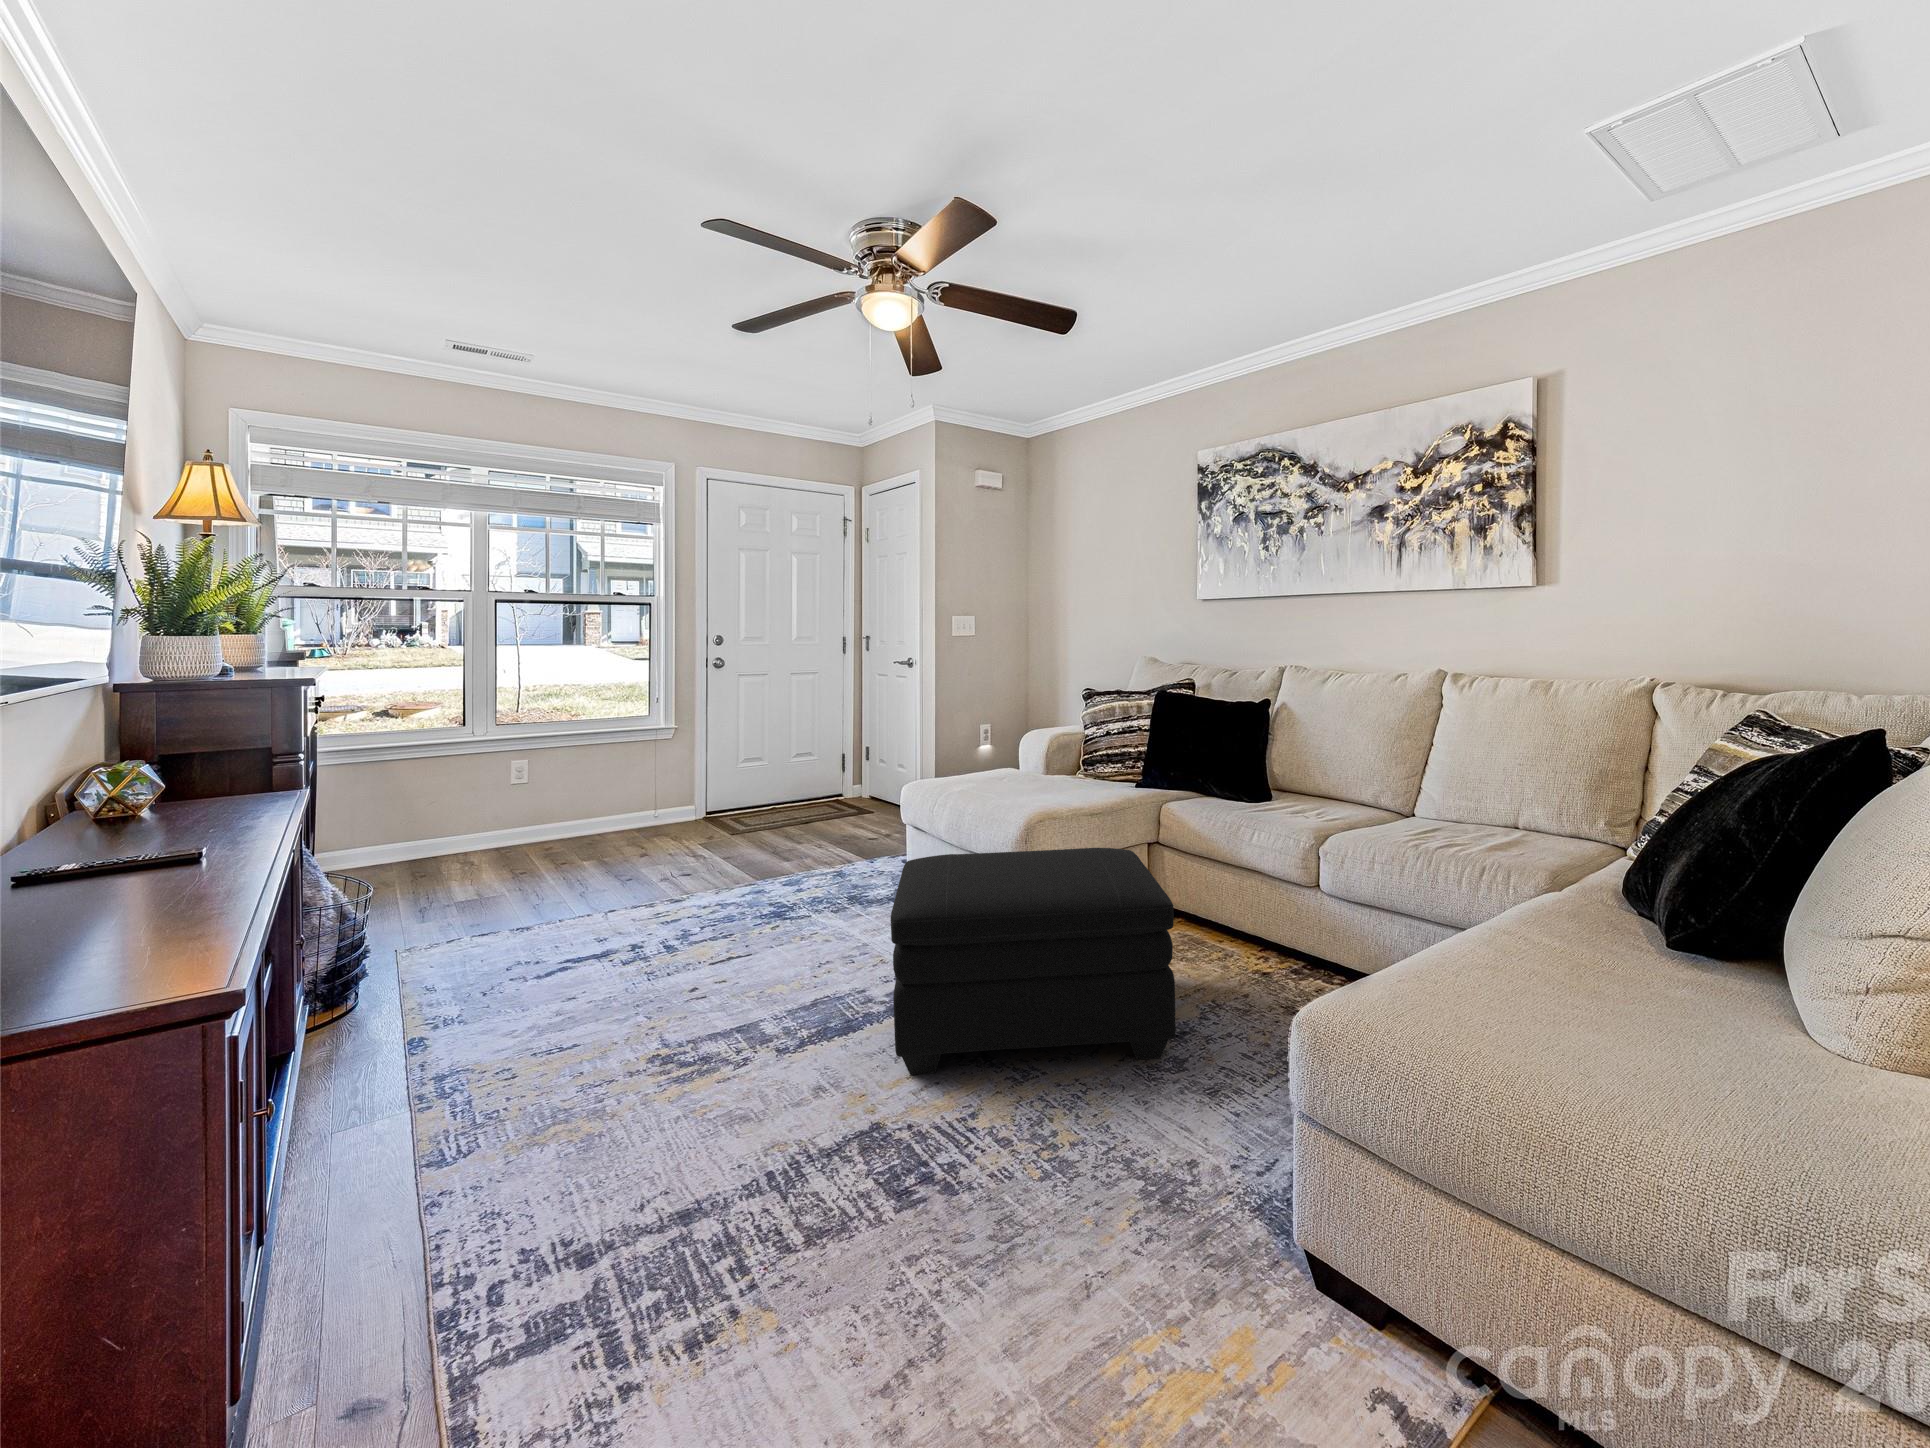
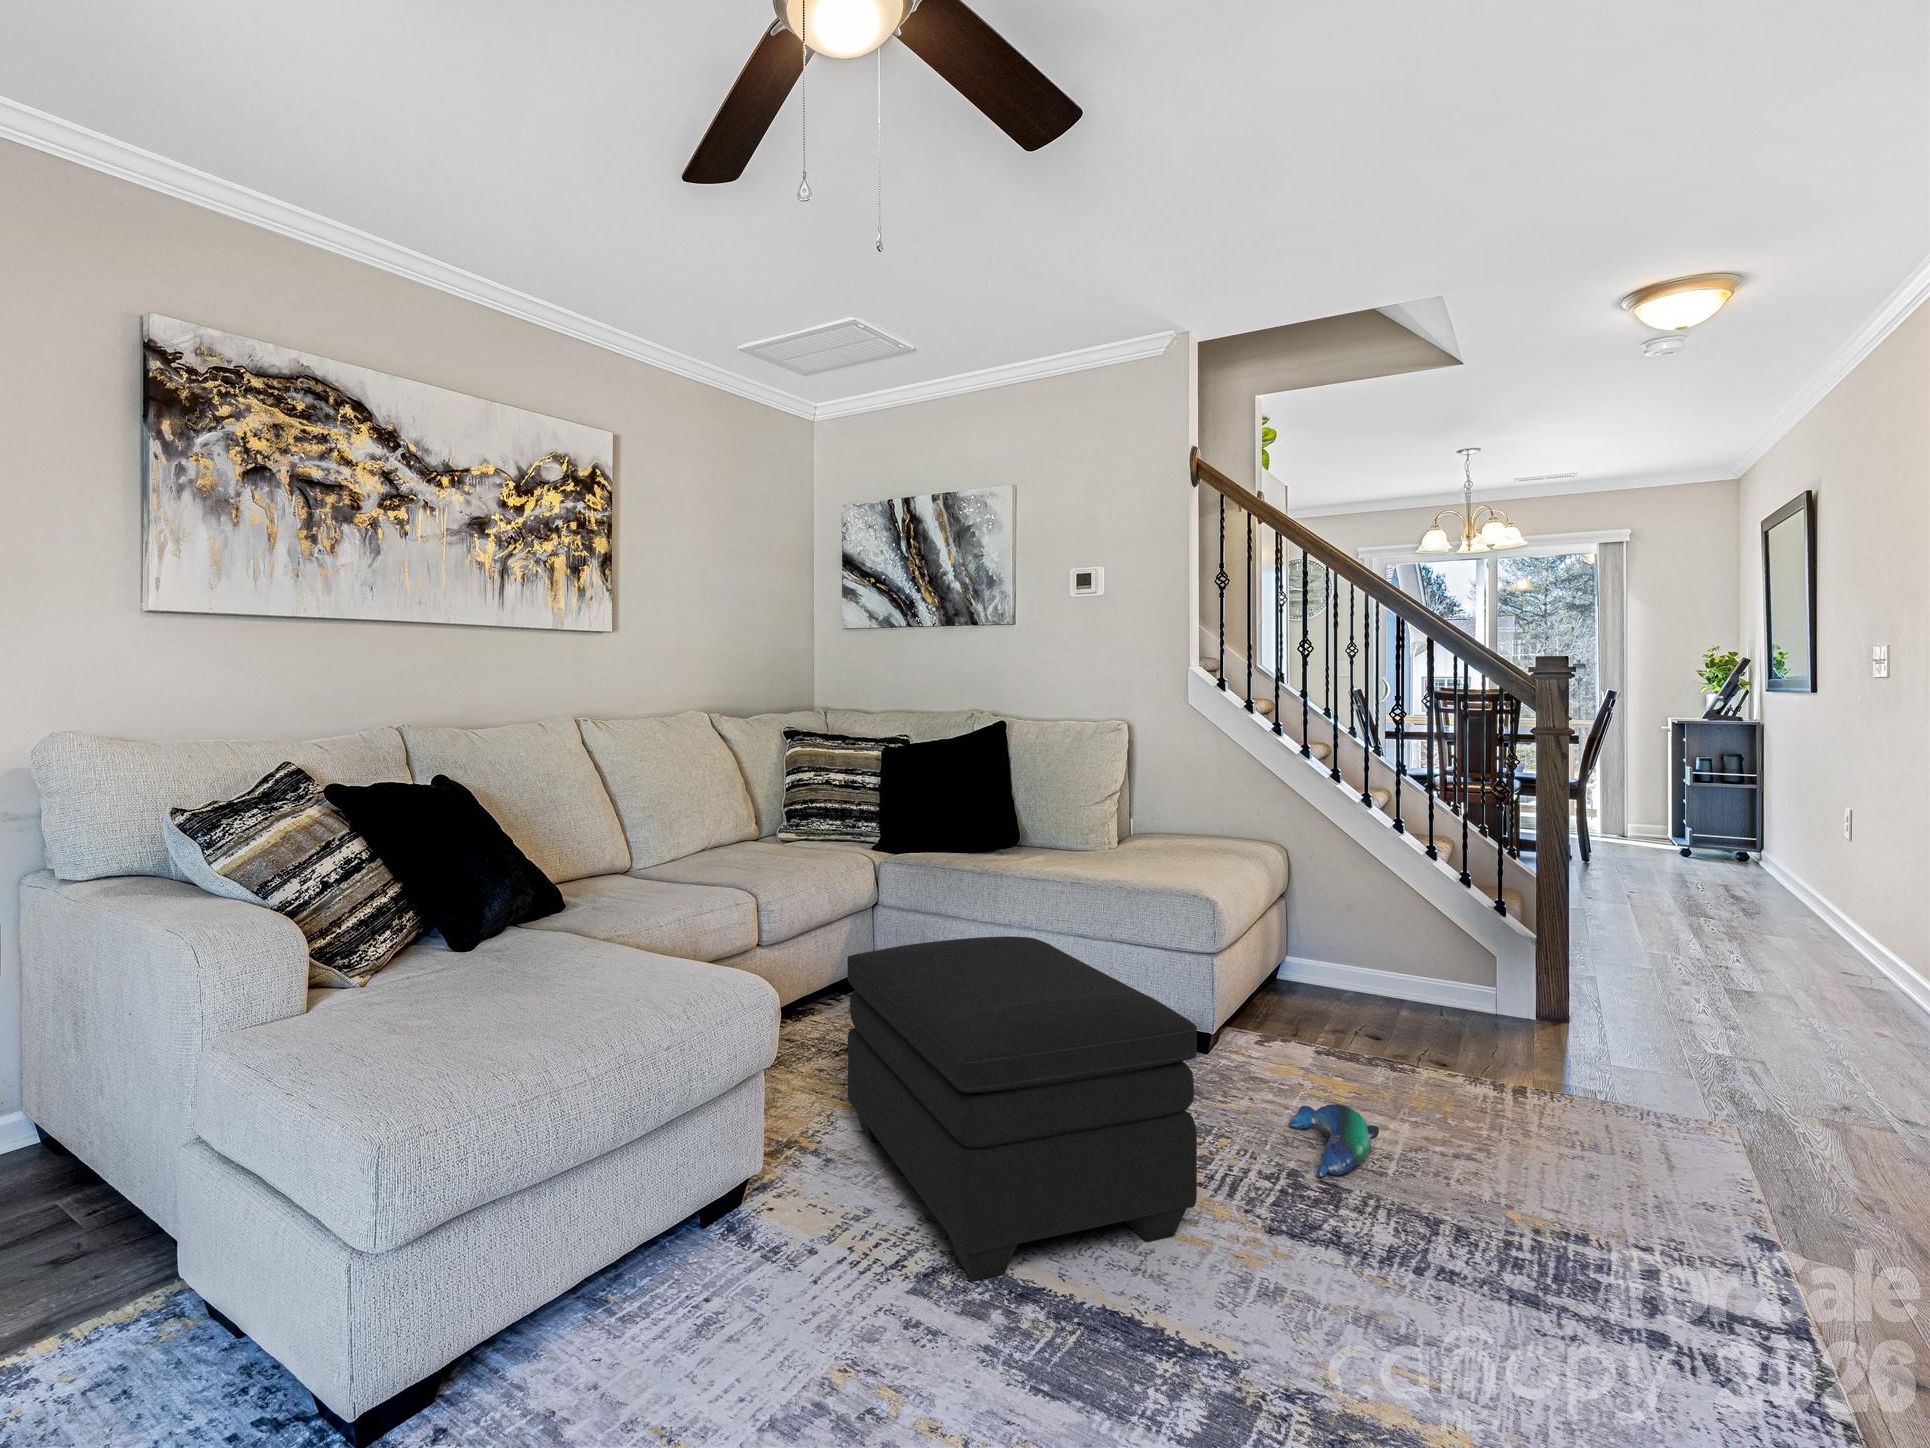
plush toy: none [920,1179,1068,1255] -> present [1289,1104,1379,1177]

